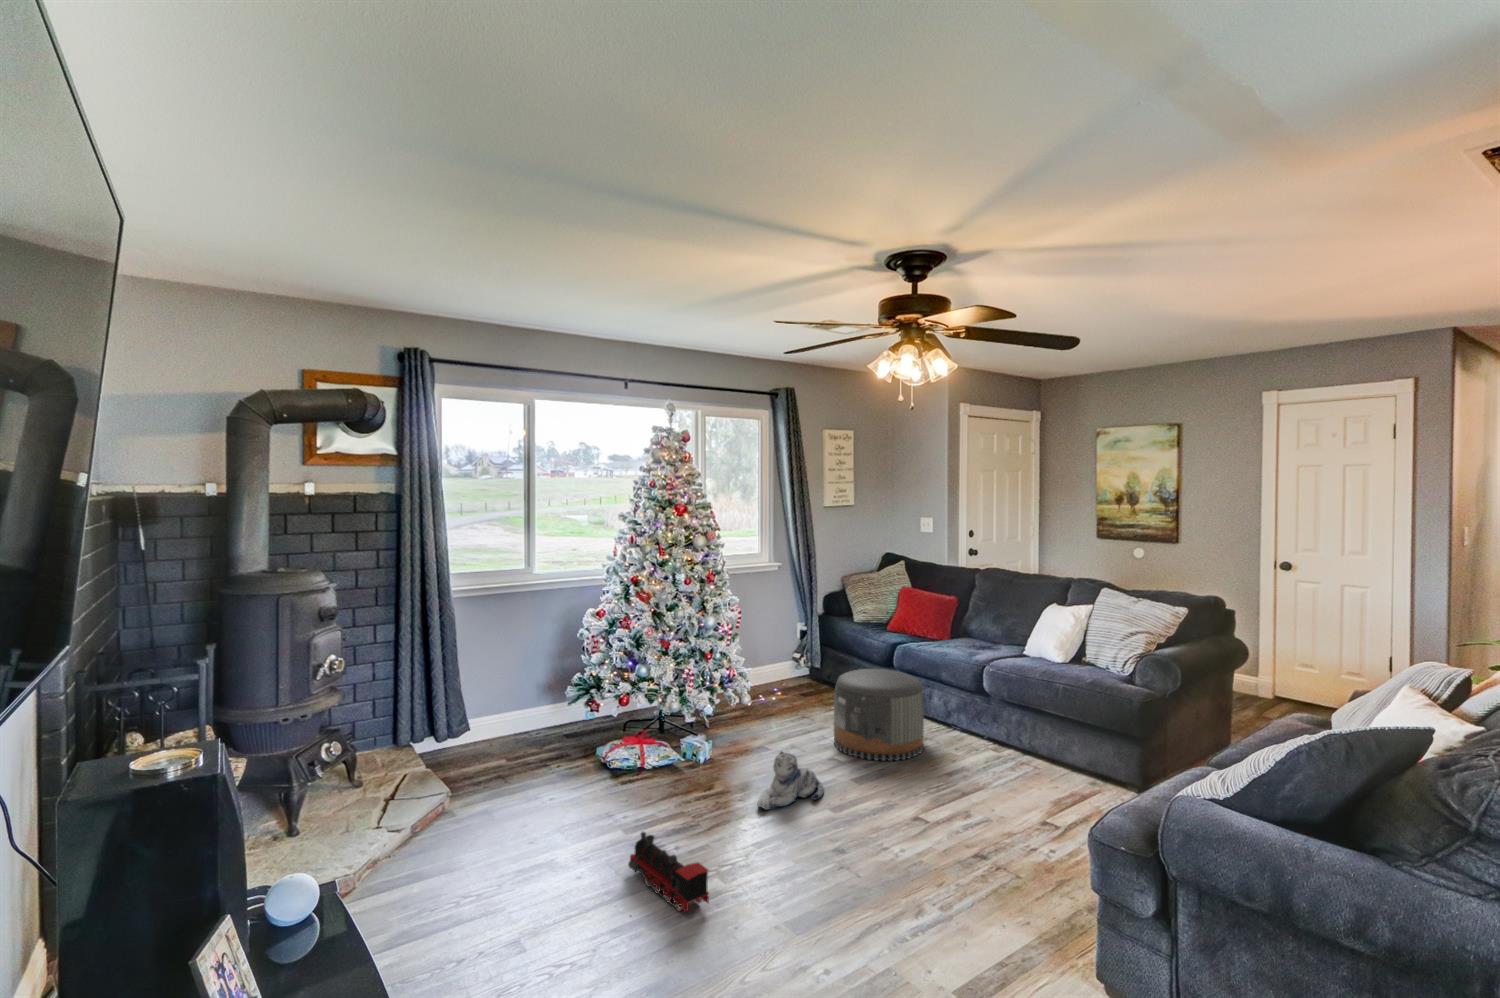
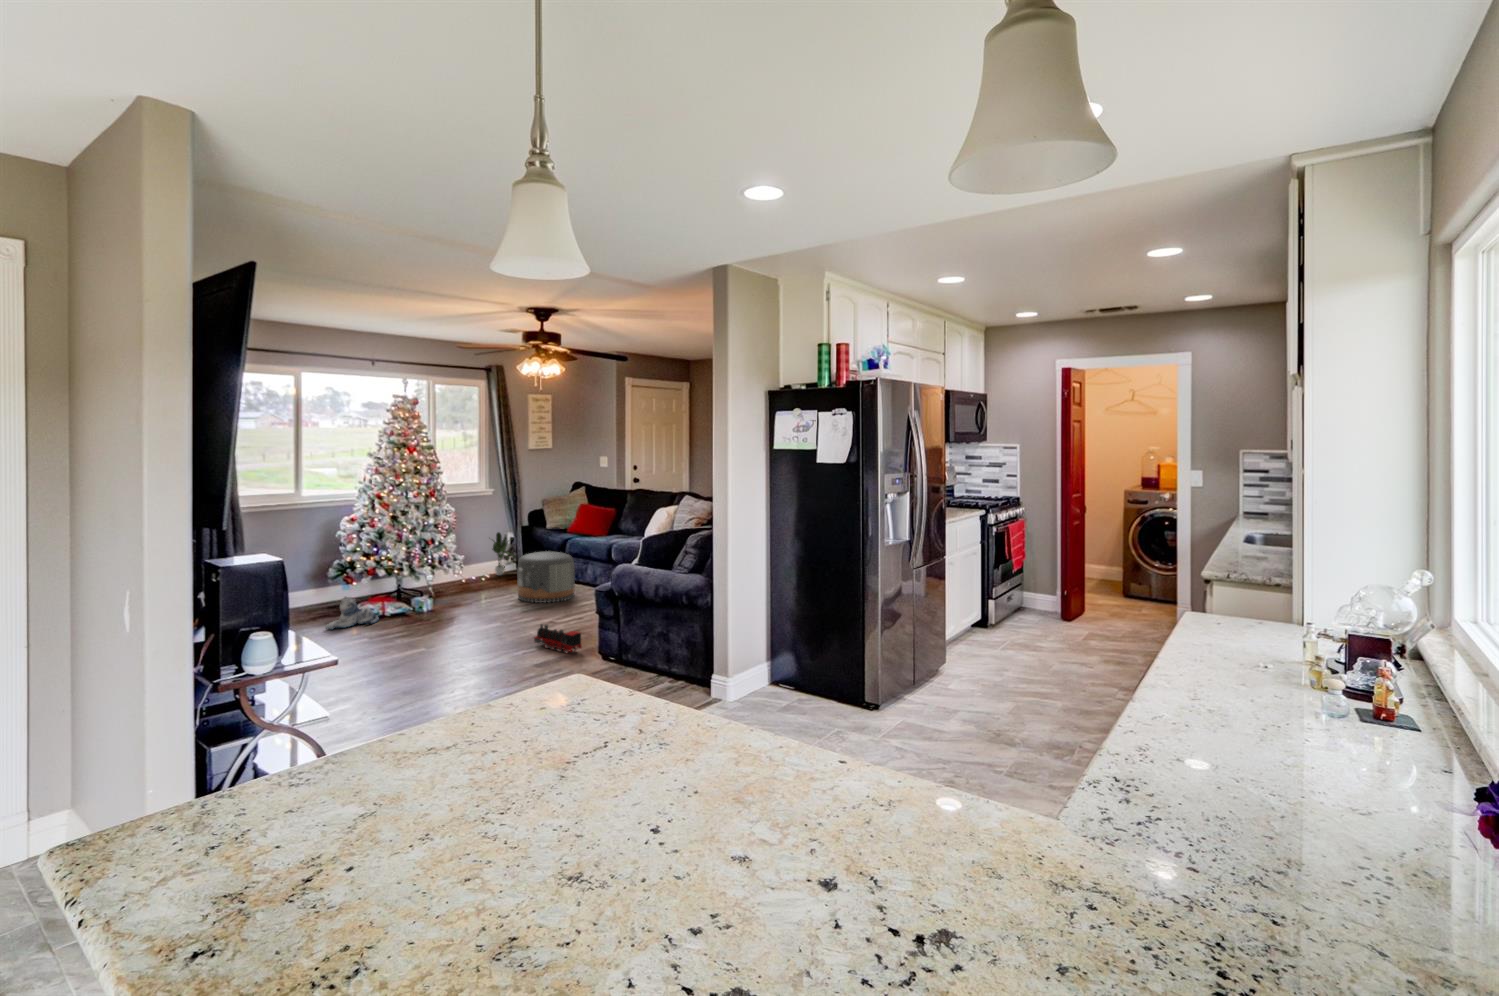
potted plant: none [772,625,813,689] -> present [492,532,516,575]
plush toy: present [757,751,824,810] -> present [326,597,379,629]
toy train: present [628,832,709,912] -> present [534,624,582,653]

